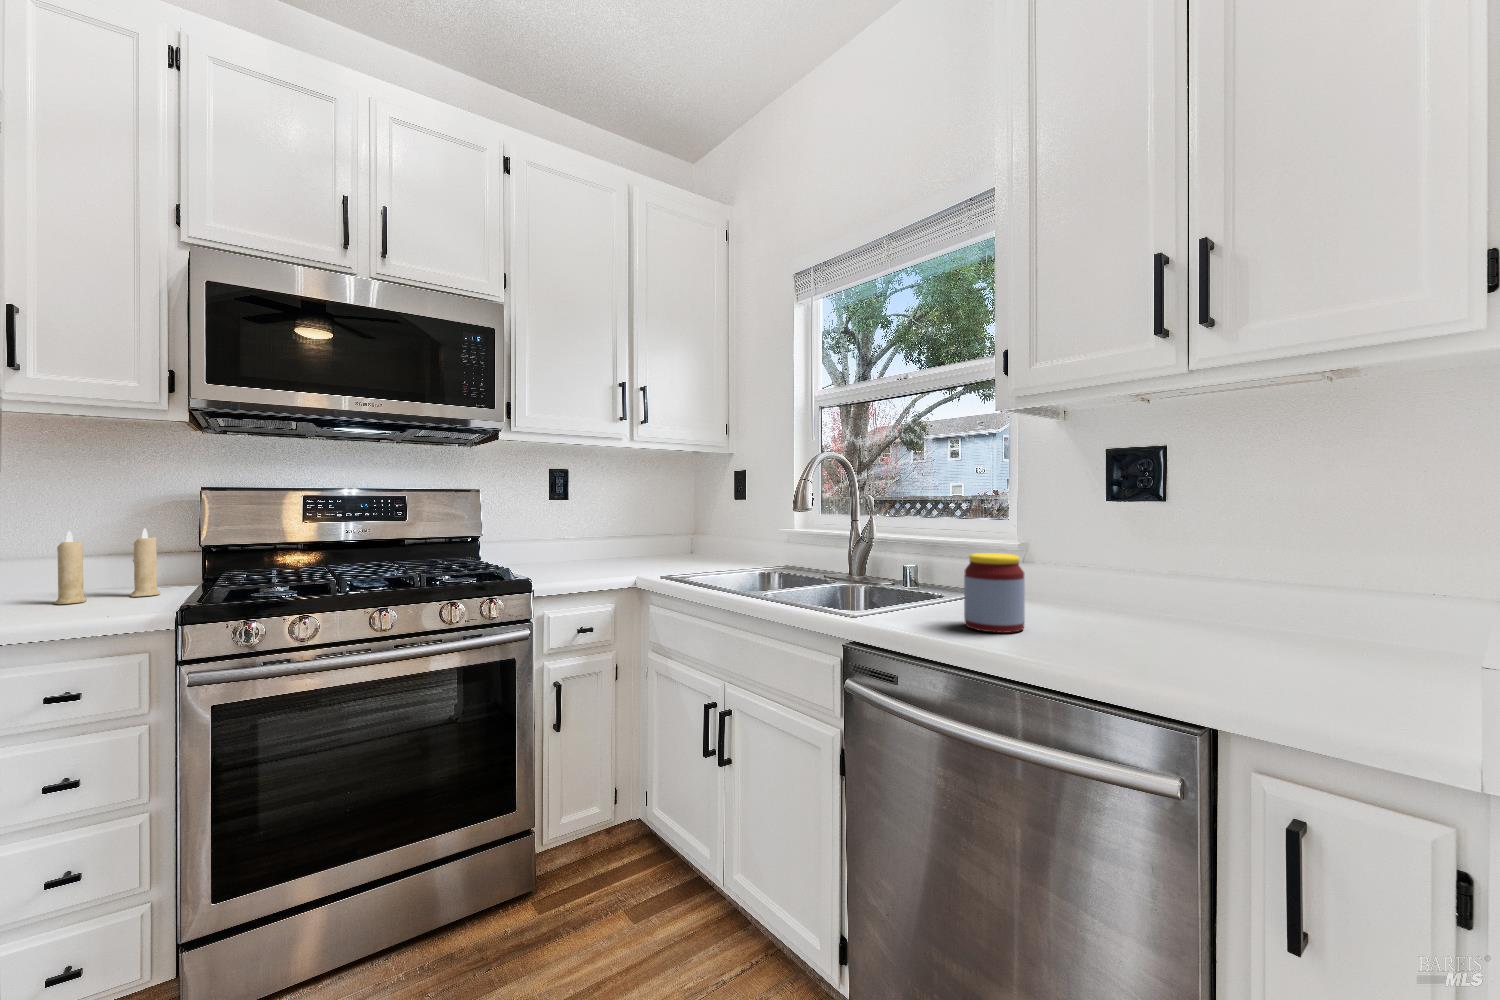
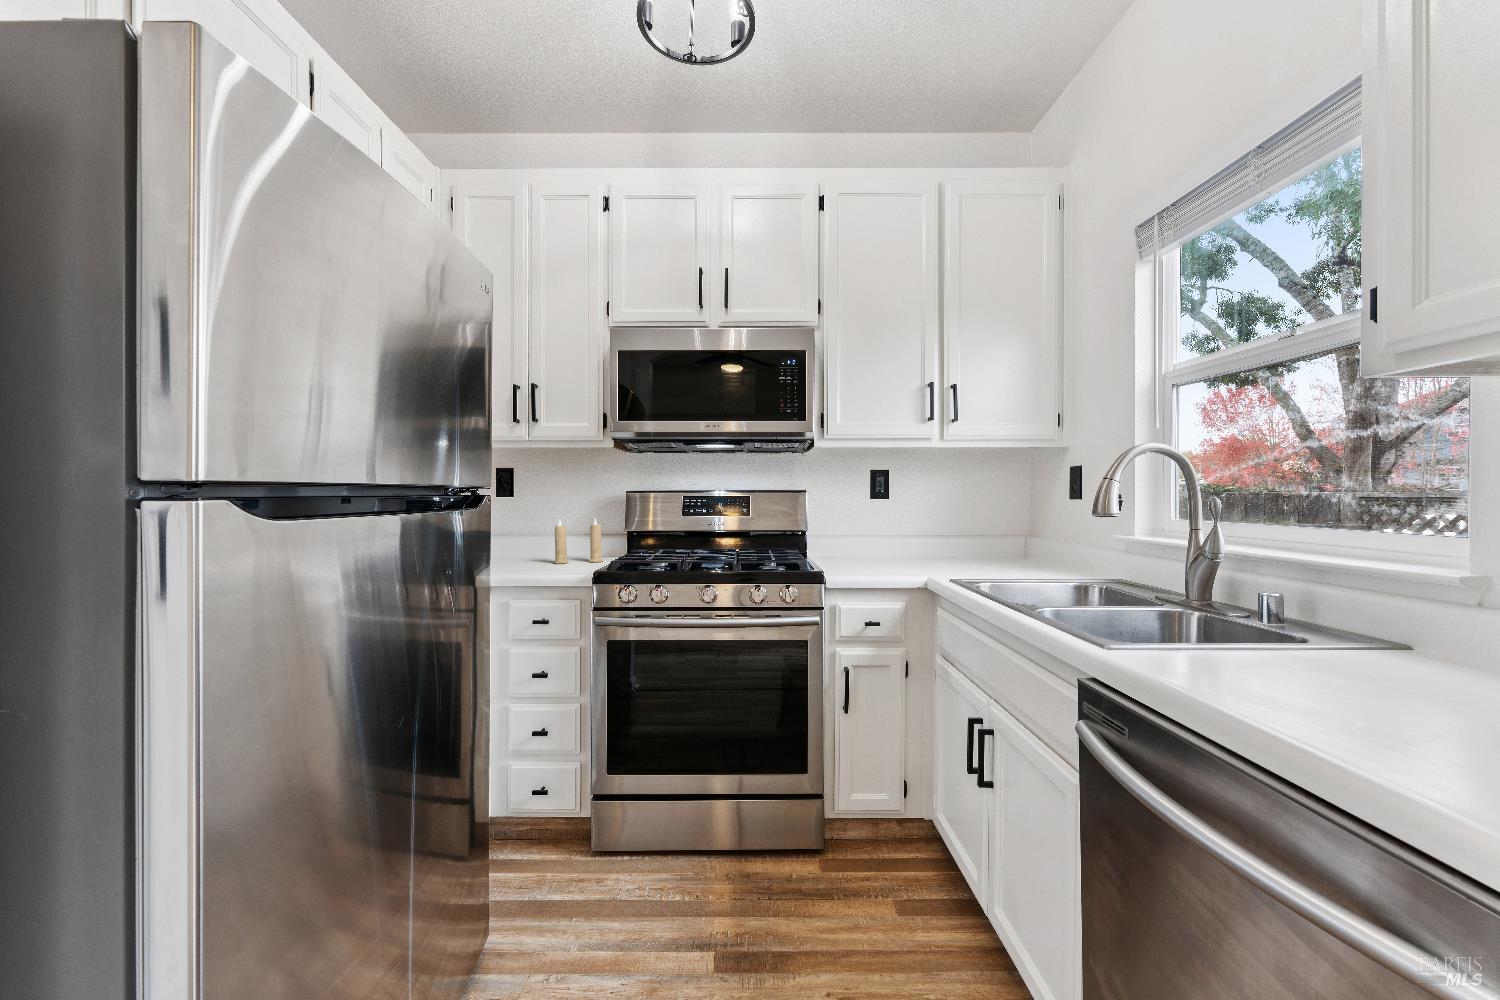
jar: present [964,553,1025,633] -> none [1282,591,1411,729]

